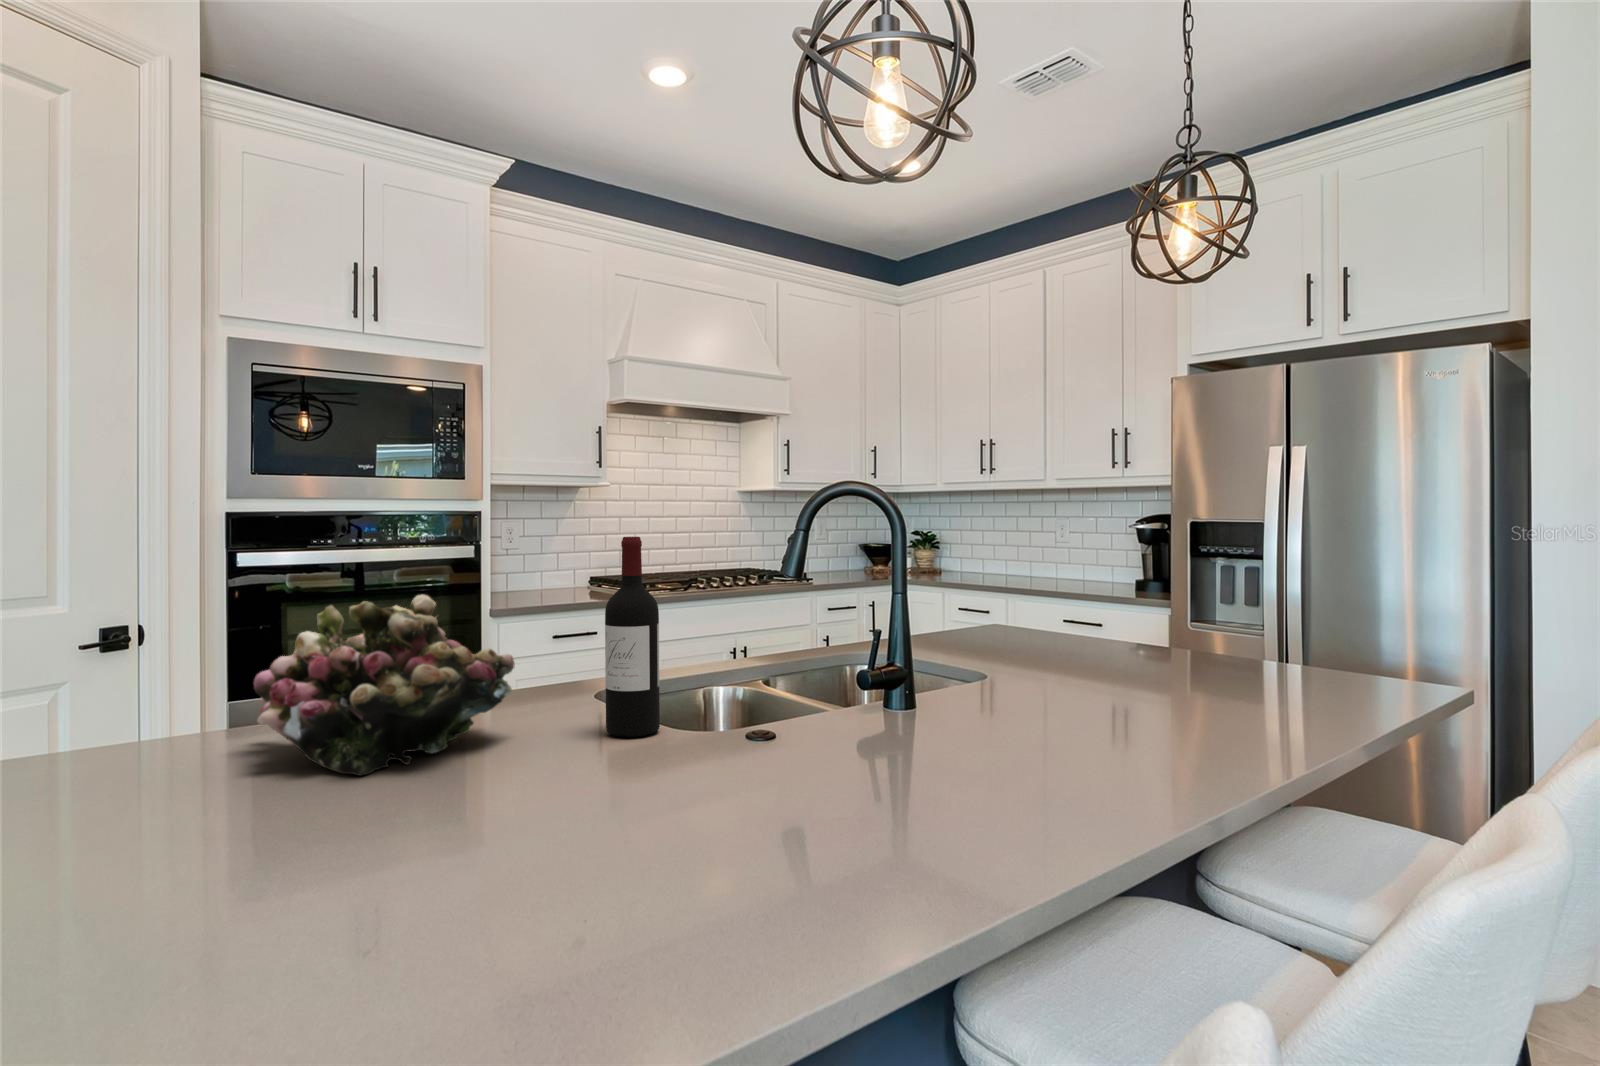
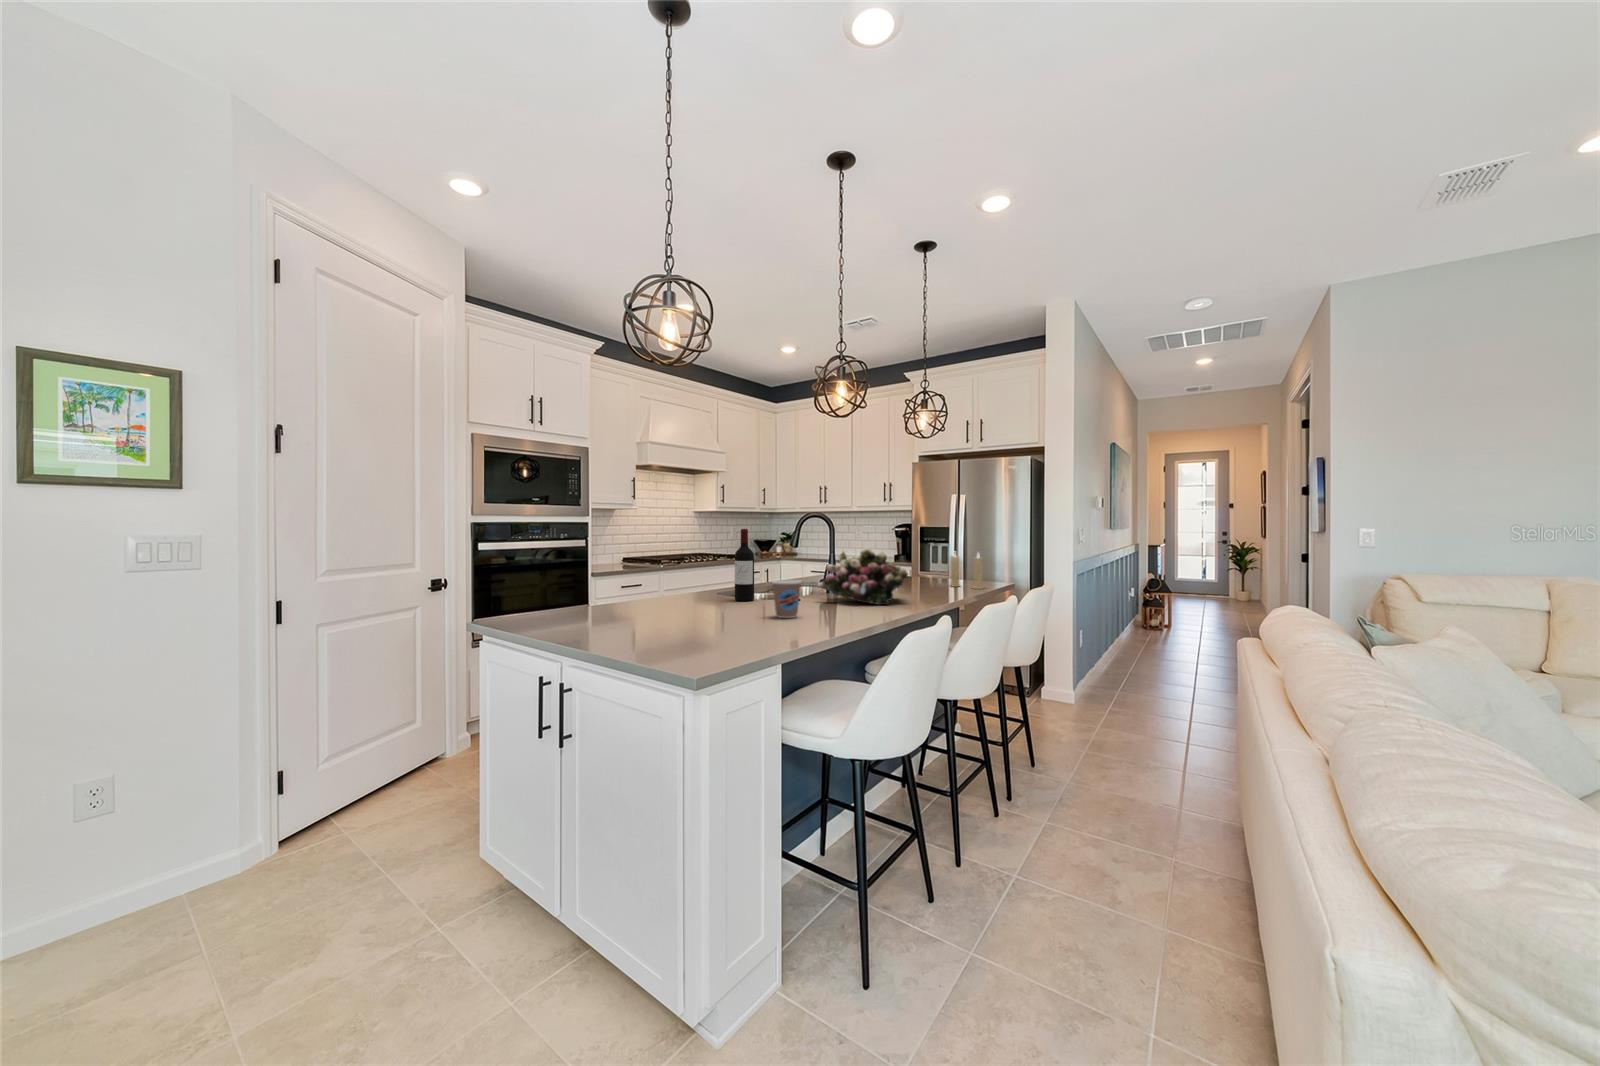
candle: none [1248,591,1360,709] -> present [950,553,983,589]
flower arrangement: present [254,595,515,776] -> present [817,548,908,605]
coffee cup: none [555,717,664,864] -> present [772,580,801,618]

